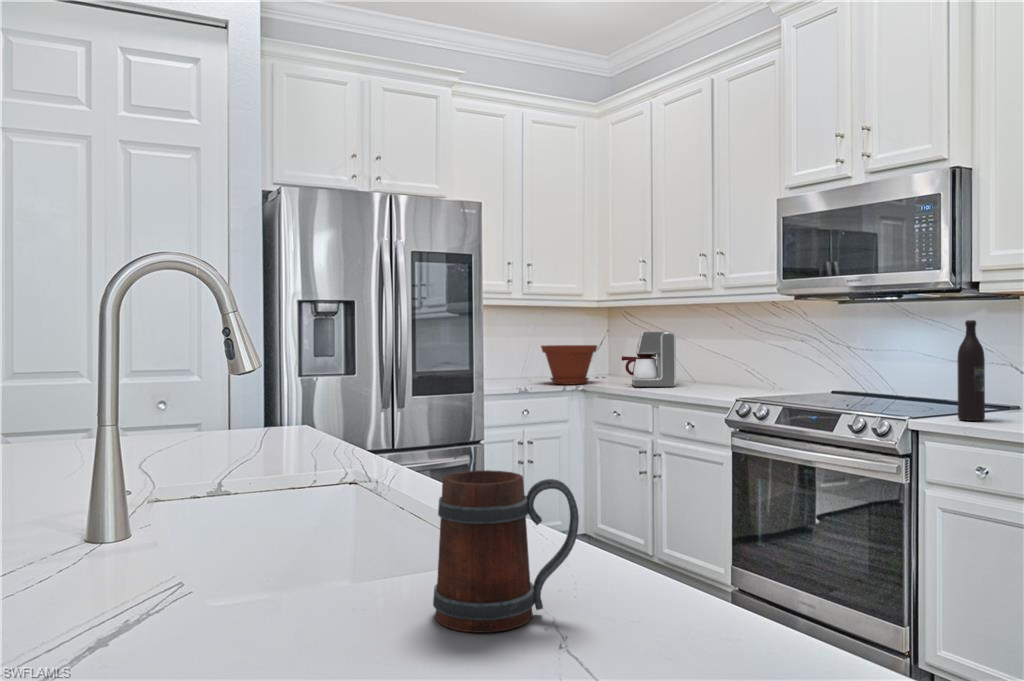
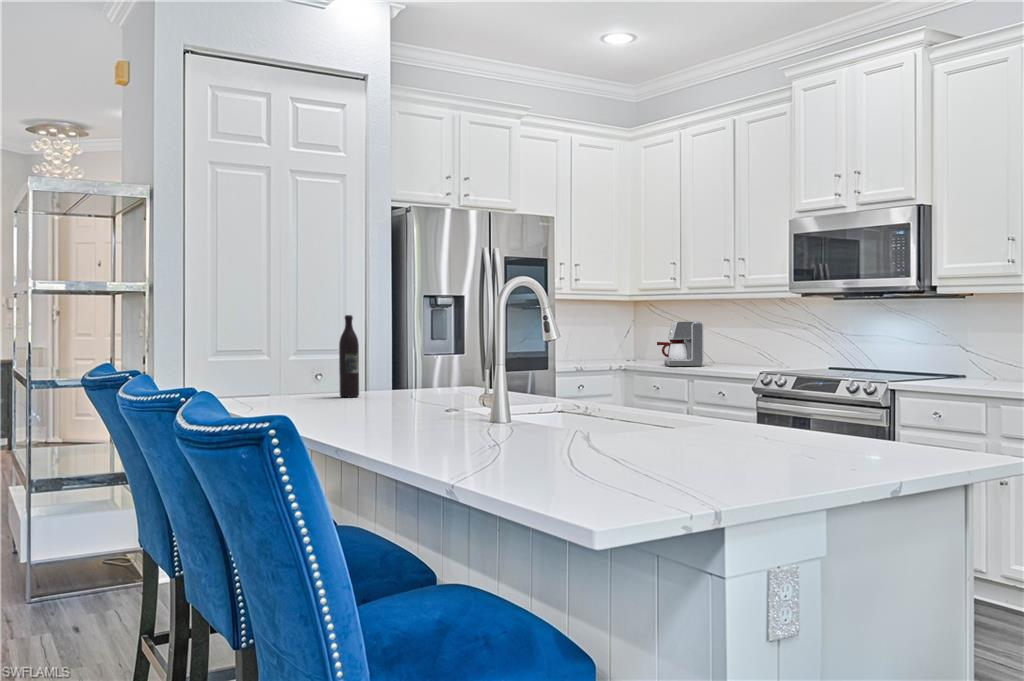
wine bottle: present [957,320,985,421] -> present [339,315,359,397]
plant pot: present [541,345,597,385] -> none [587,333,635,365]
mug: present [433,470,579,633] -> none [707,377,766,436]

